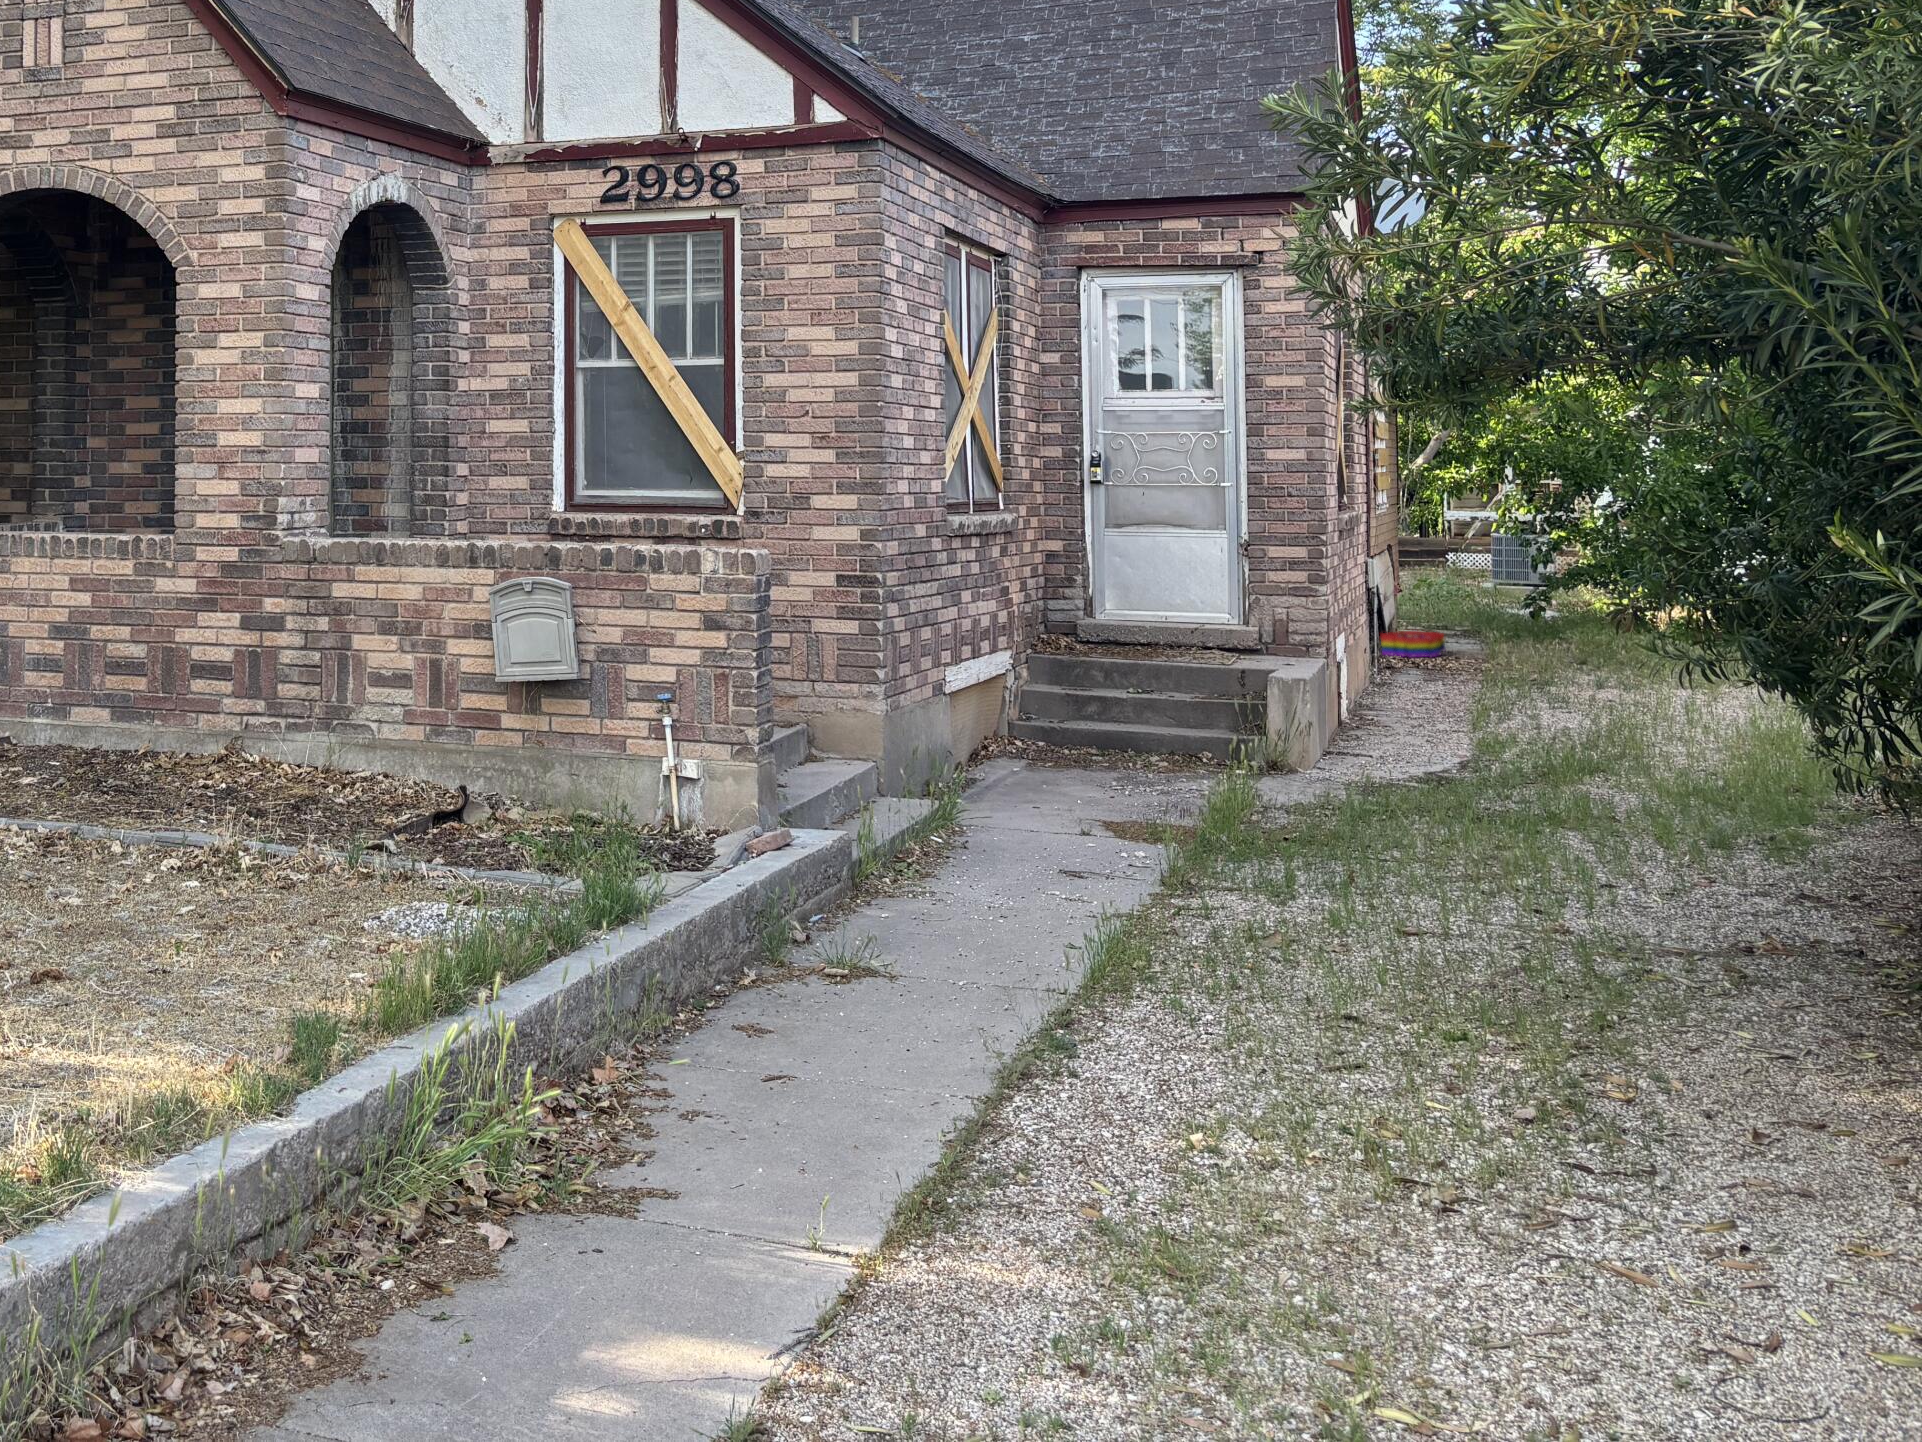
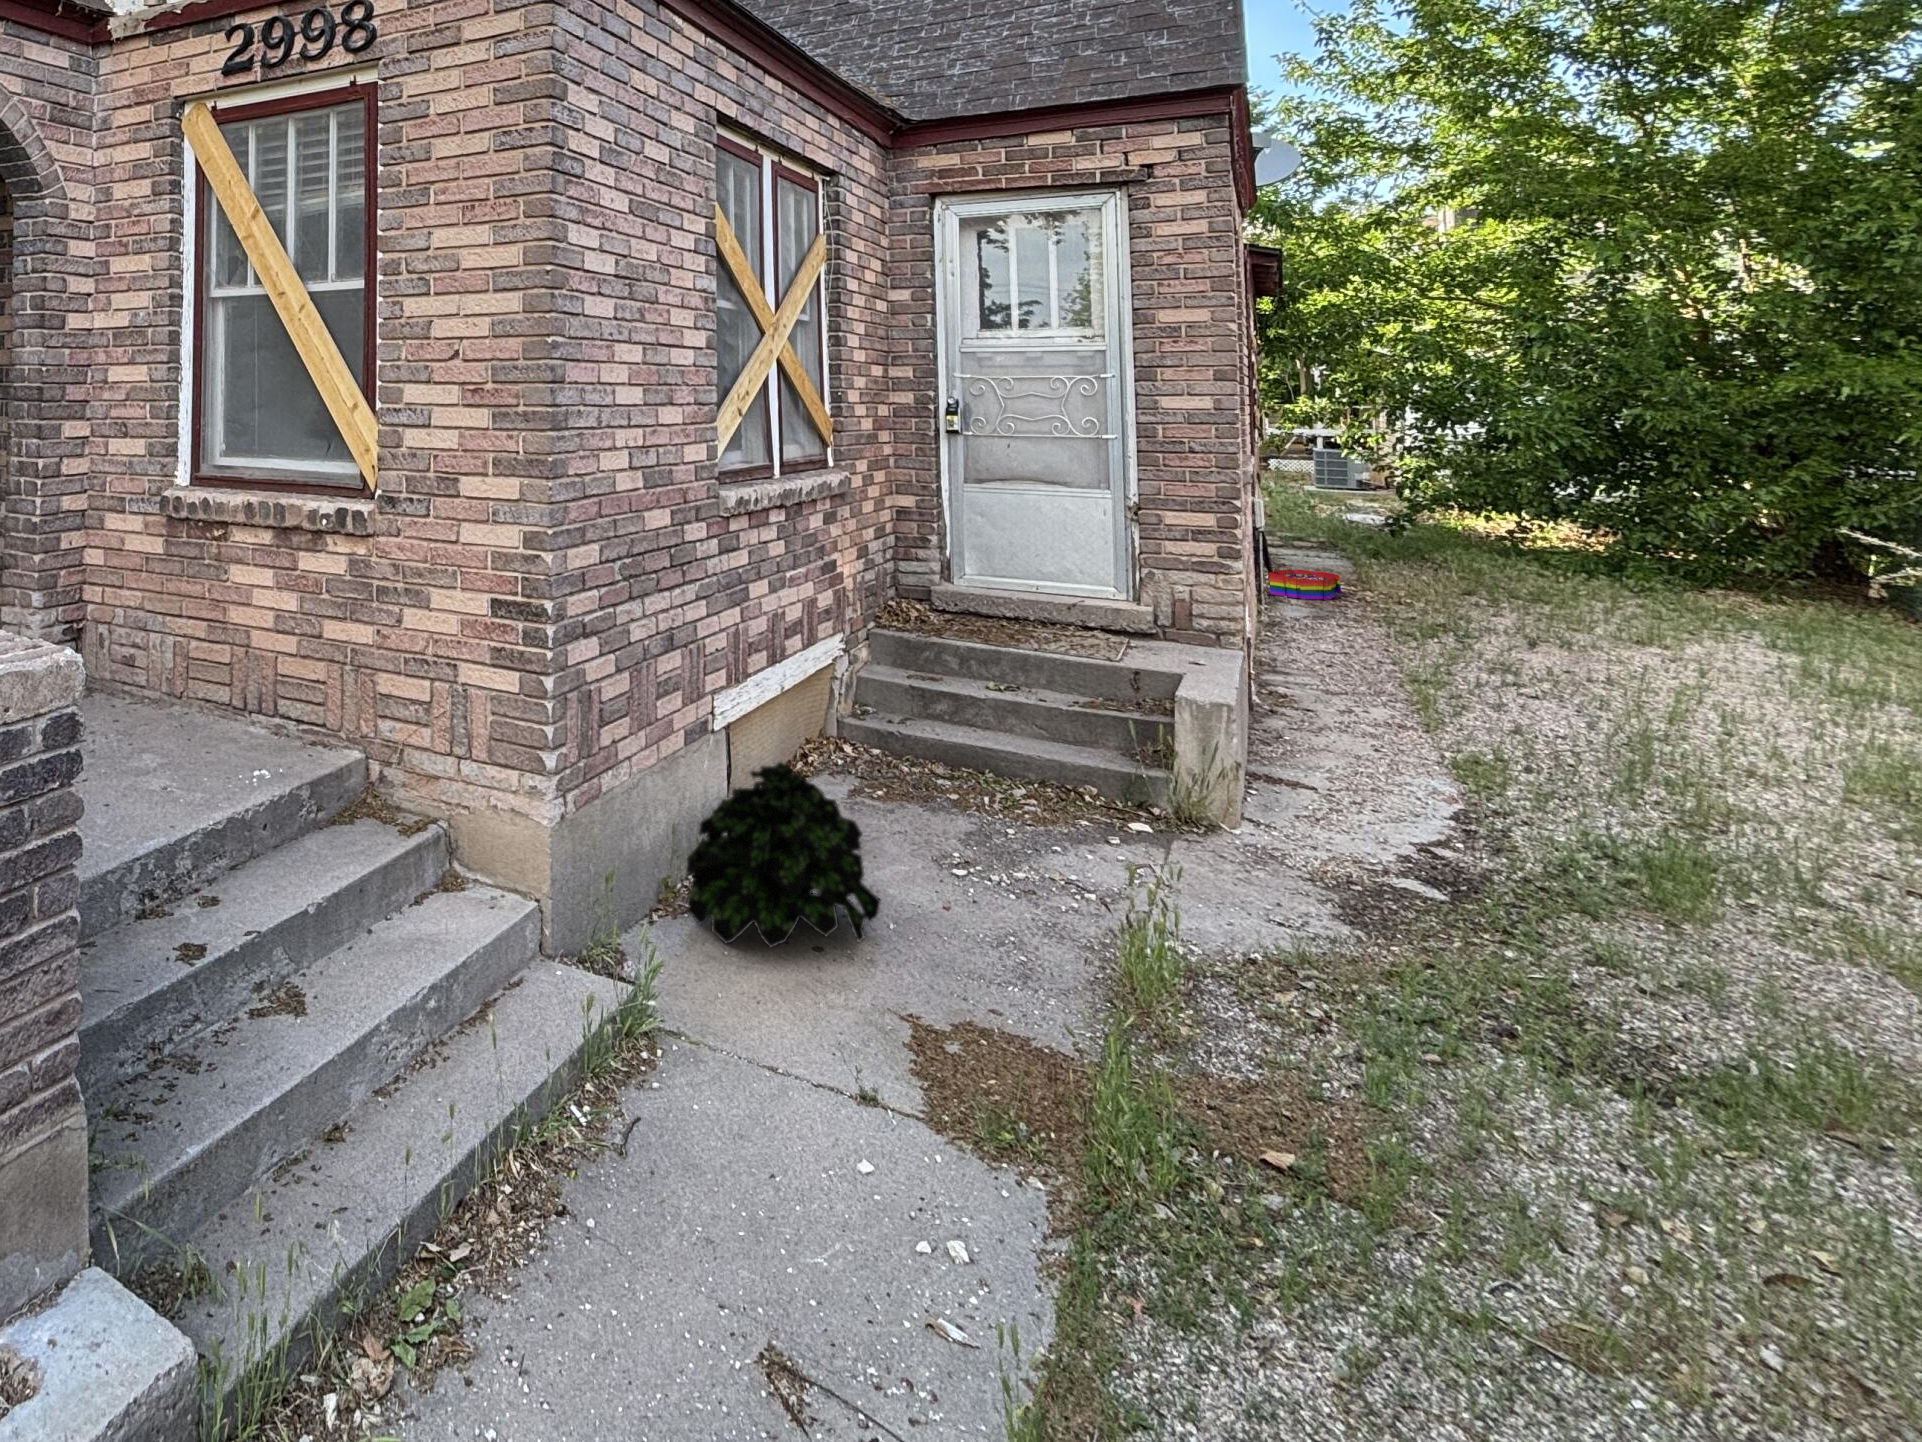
potted plant: none [939,698,1073,812] -> present [686,762,881,947]

